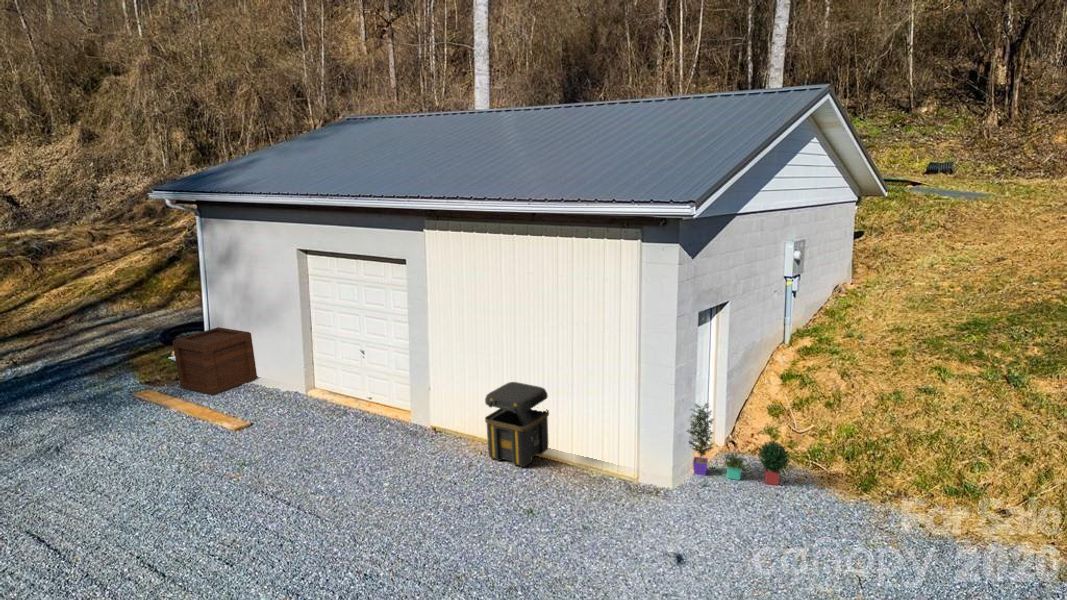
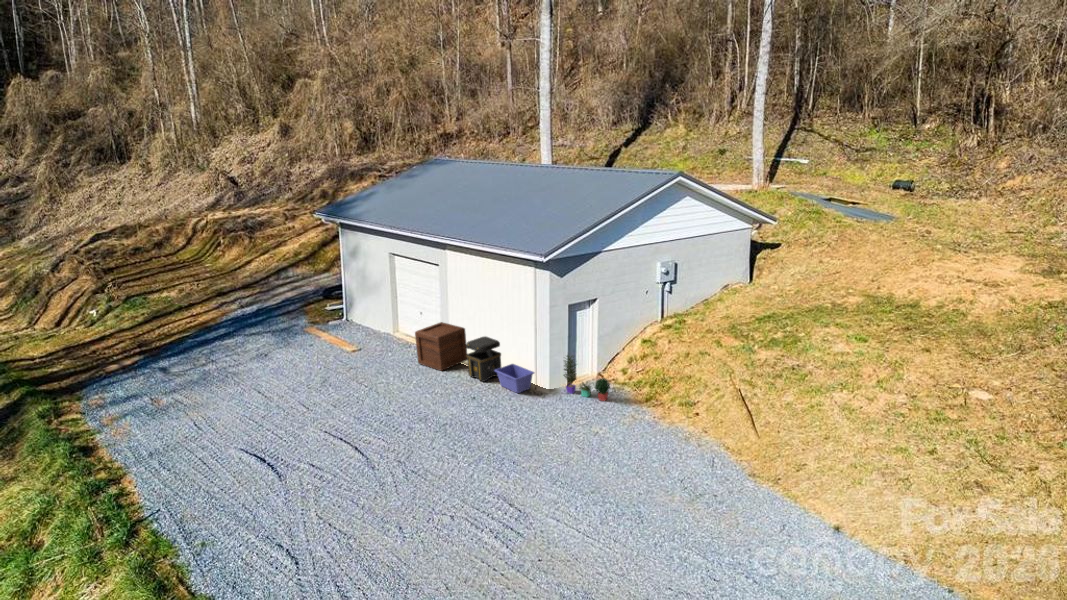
wooden crate: present [173,327,257,395] -> present [415,322,467,371]
storage bin: none [553,428,632,485] -> present [495,364,534,393]

